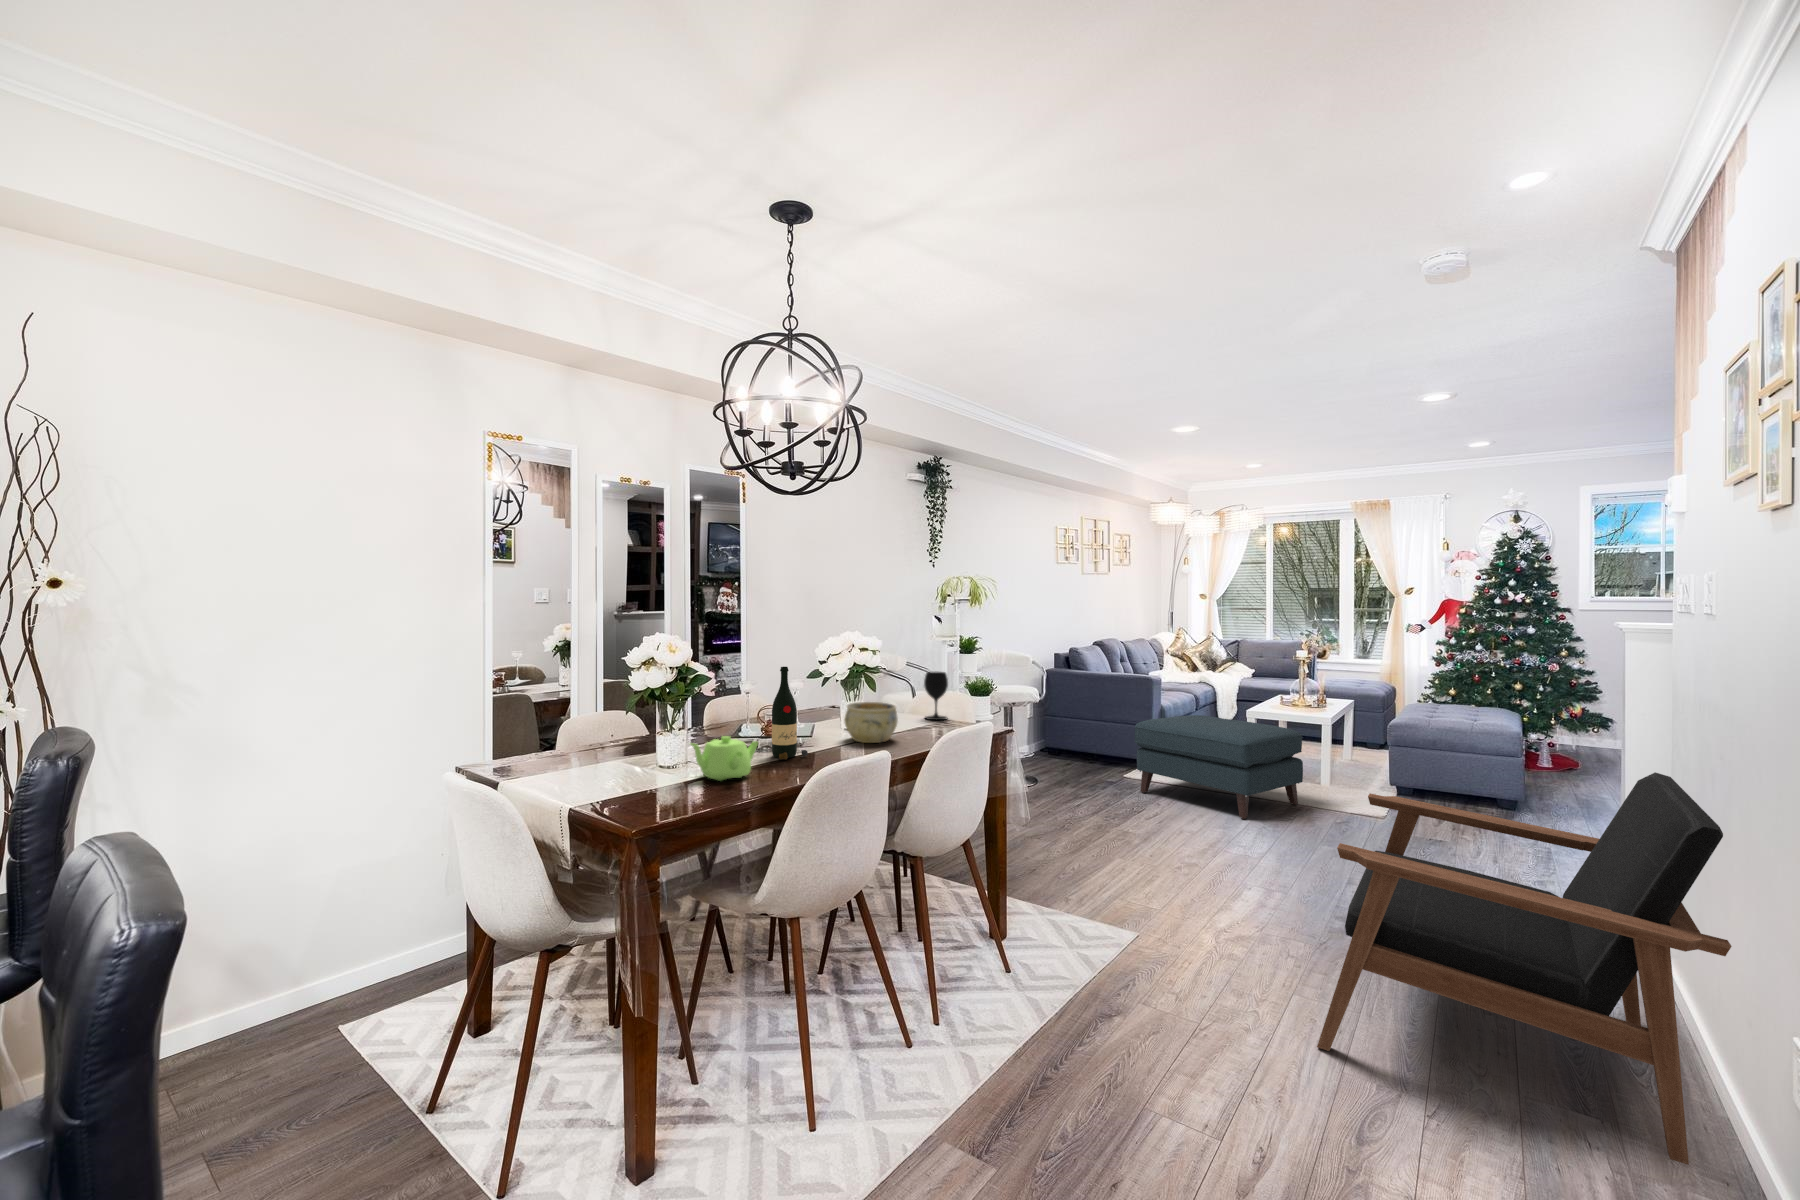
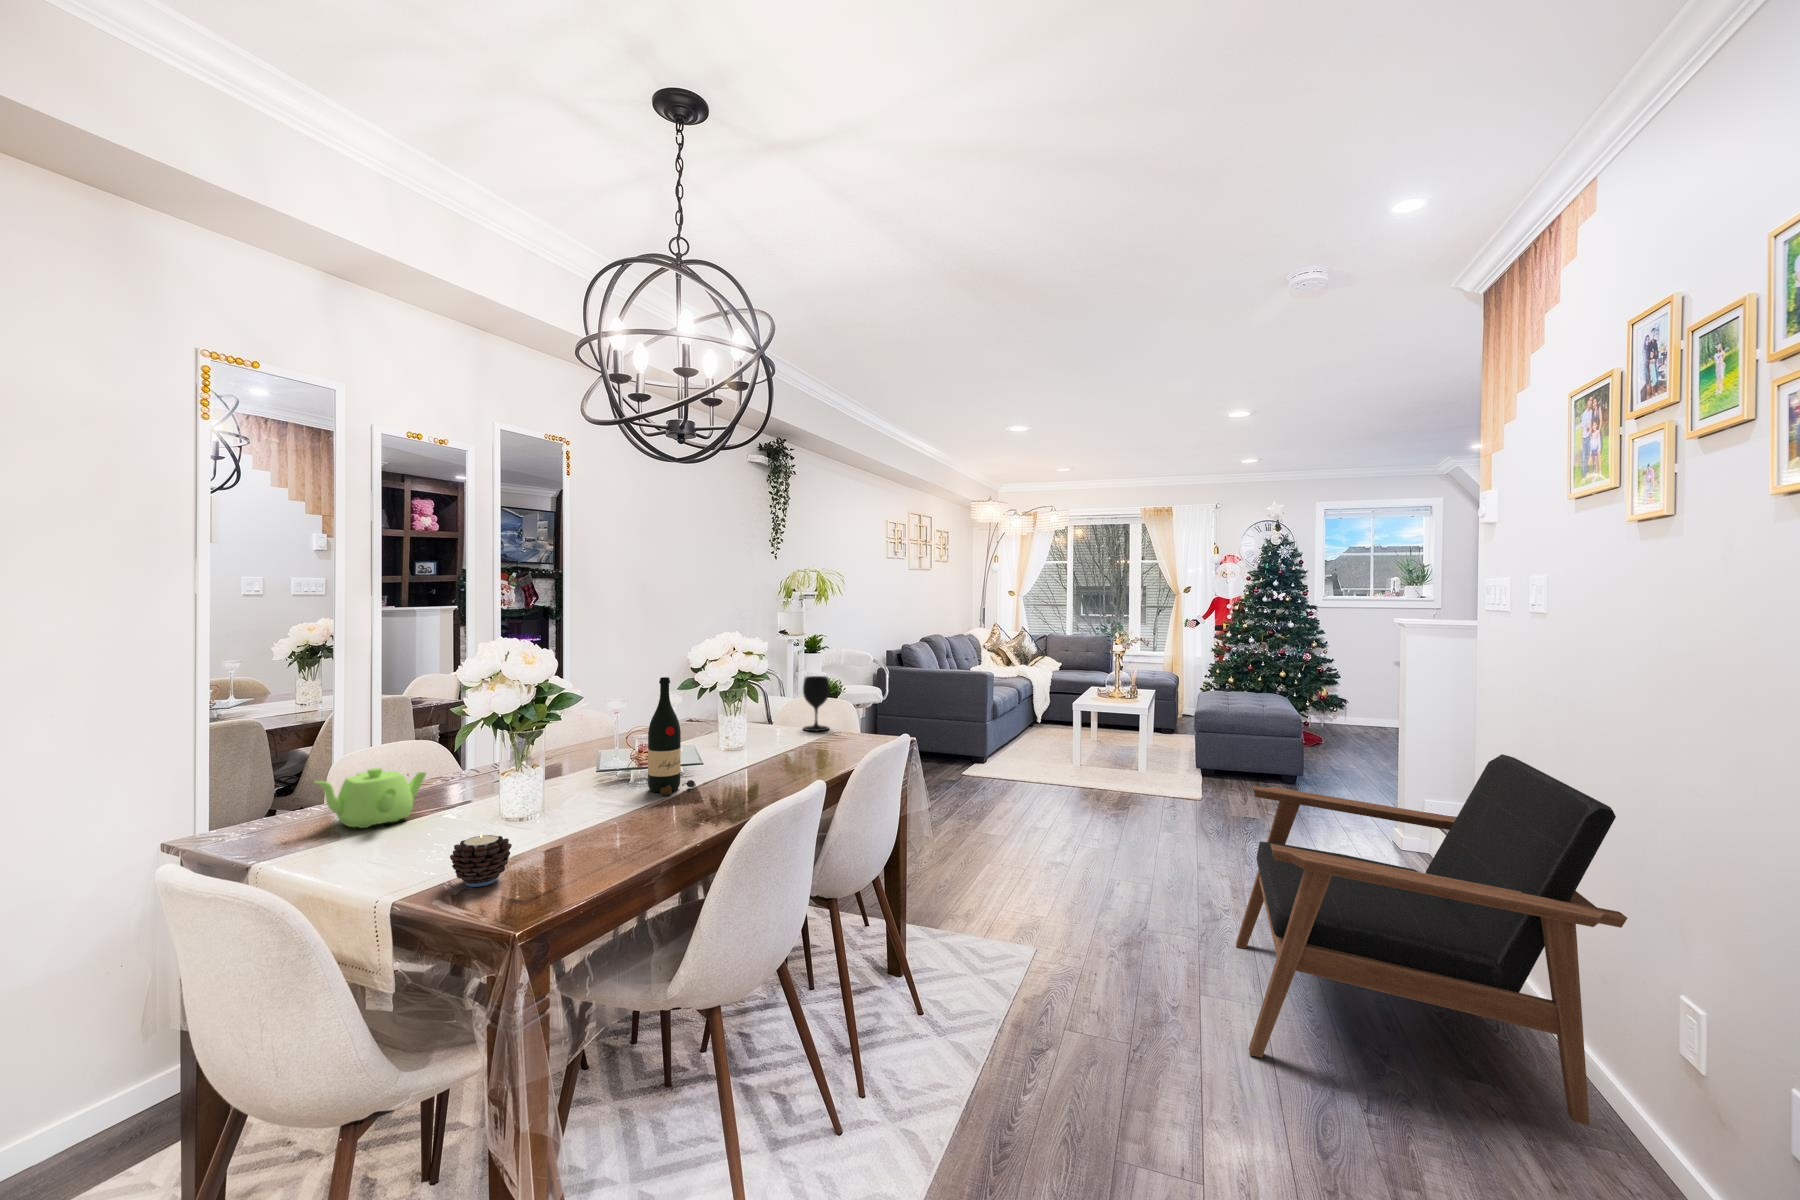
ceramic bowl: present [844,702,898,743] -> none [727,715,791,765]
ottoman: present [1135,715,1303,819] -> none [978,710,1133,811]
teapot: present [691,736,758,781] -> present [315,768,426,828]
candle: none [611,768,652,806] -> present [450,832,512,887]

